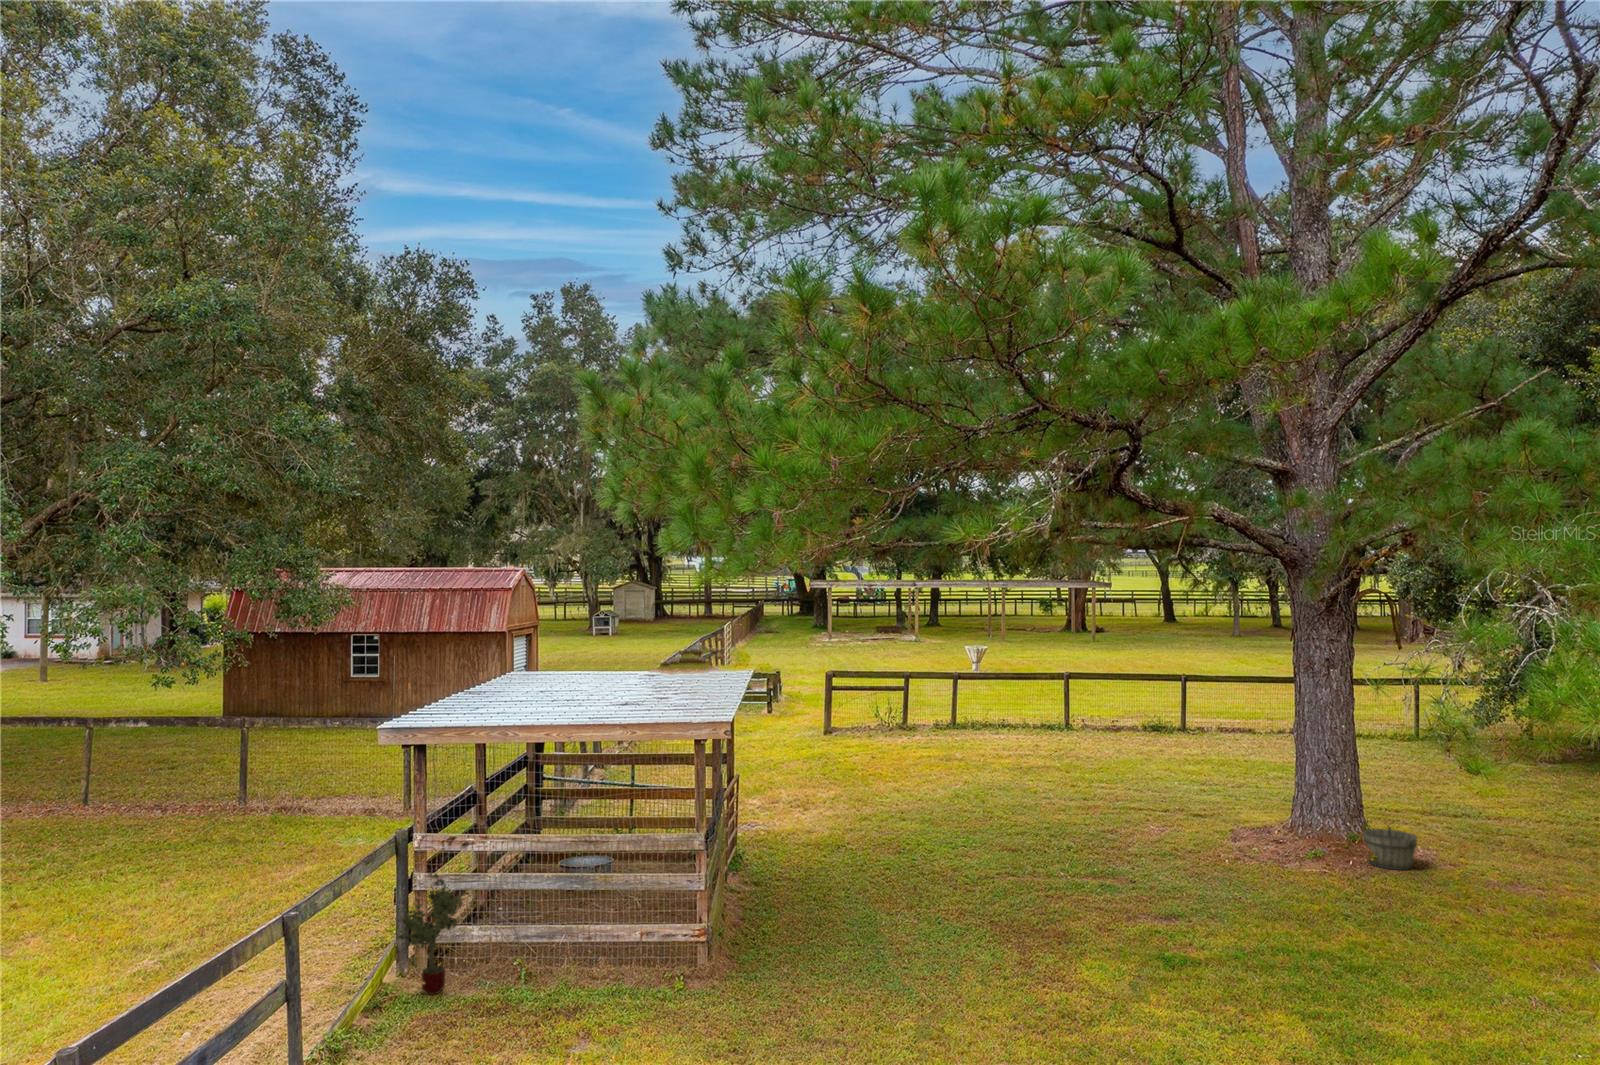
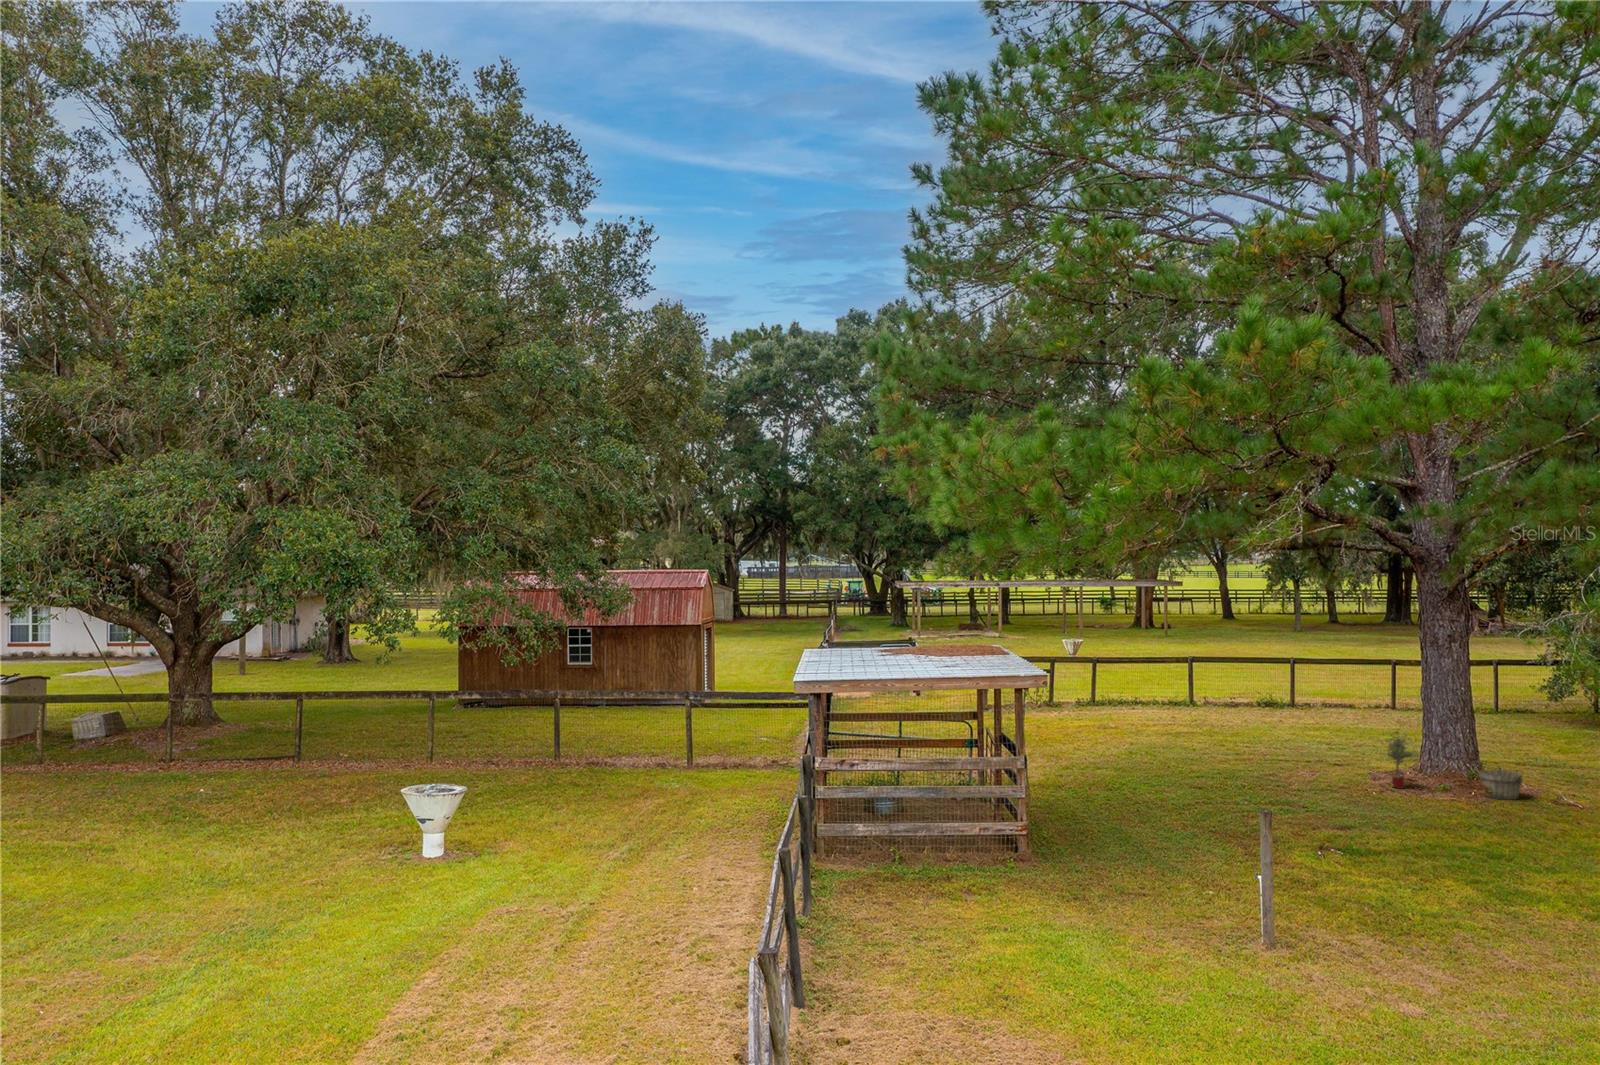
potted tree: present [398,873,463,994] -> present [1388,730,1420,789]

